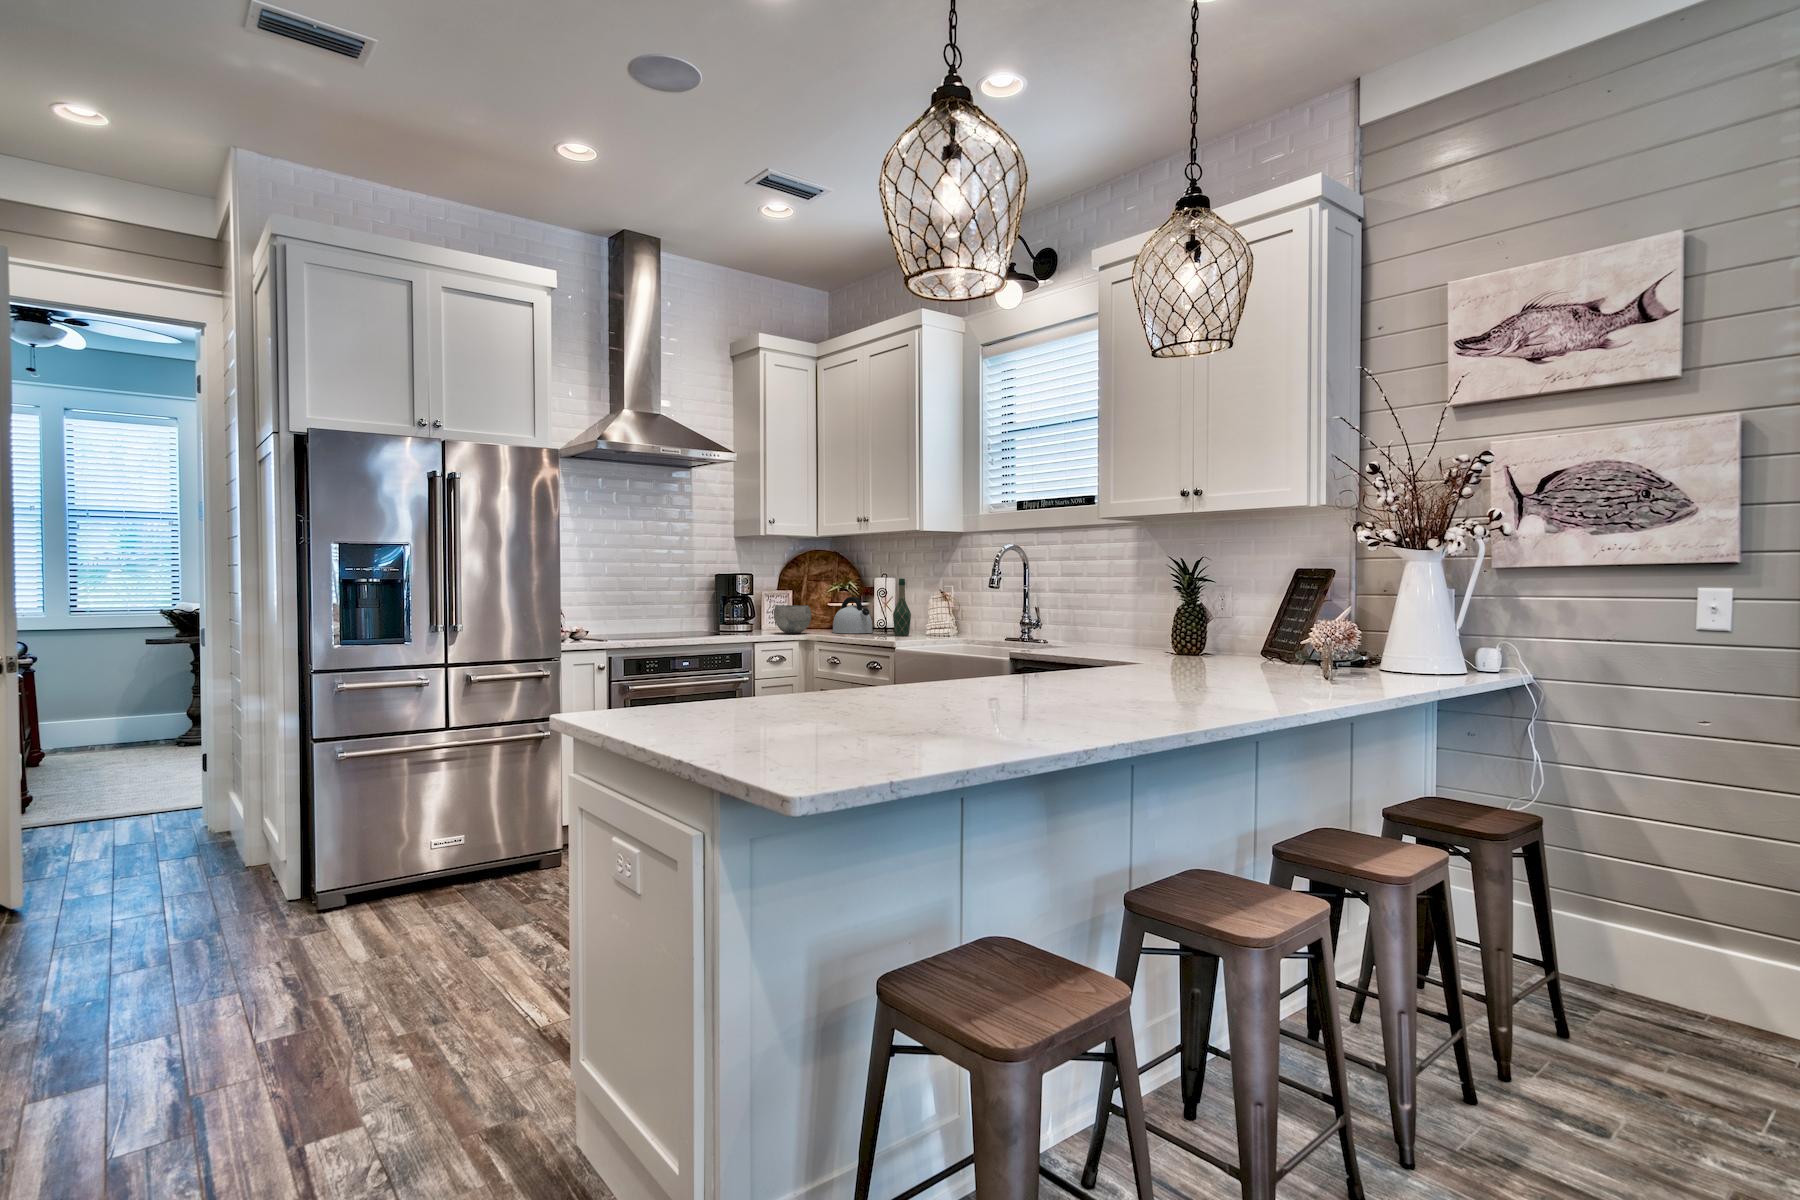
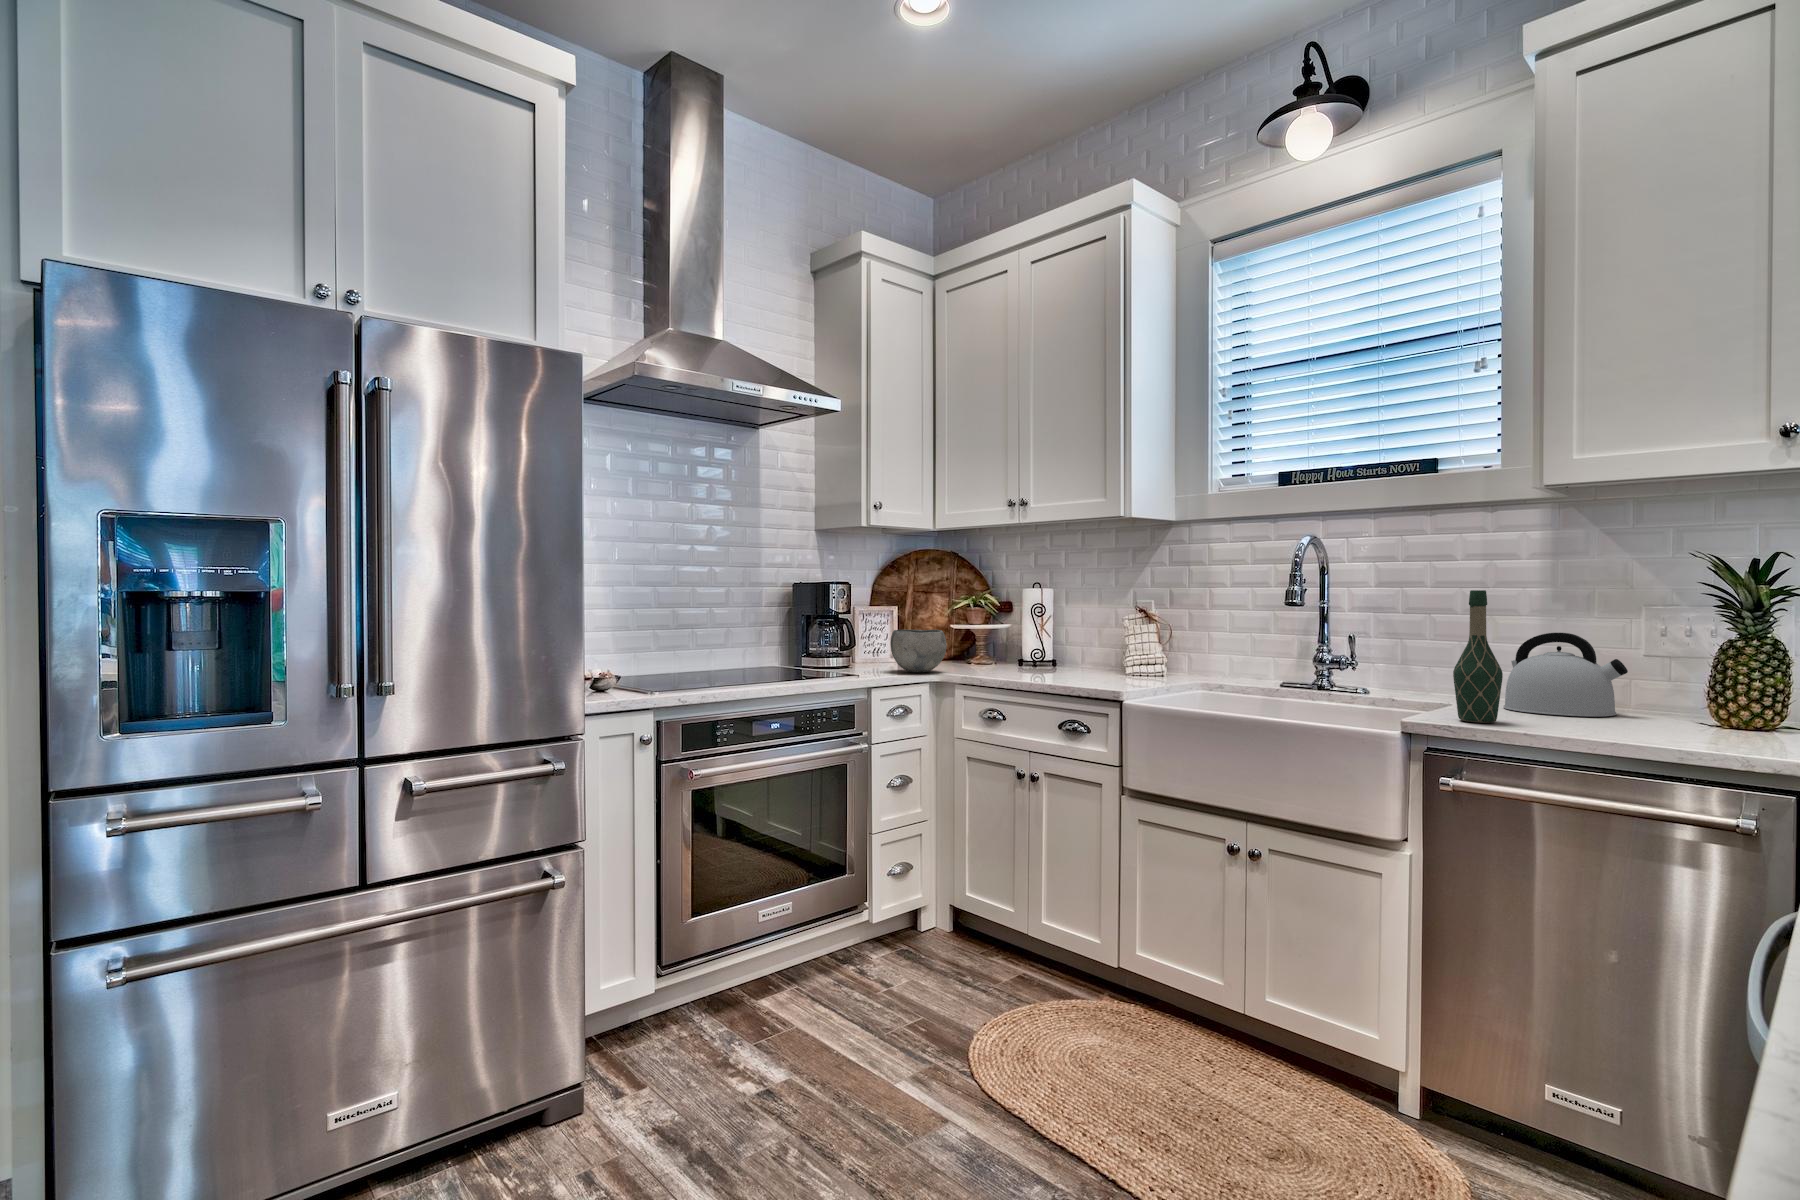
wine bottle: present [893,579,911,636] -> present [1453,590,1503,723]
kettle: present [833,597,873,633] -> present [1503,633,1628,717]

